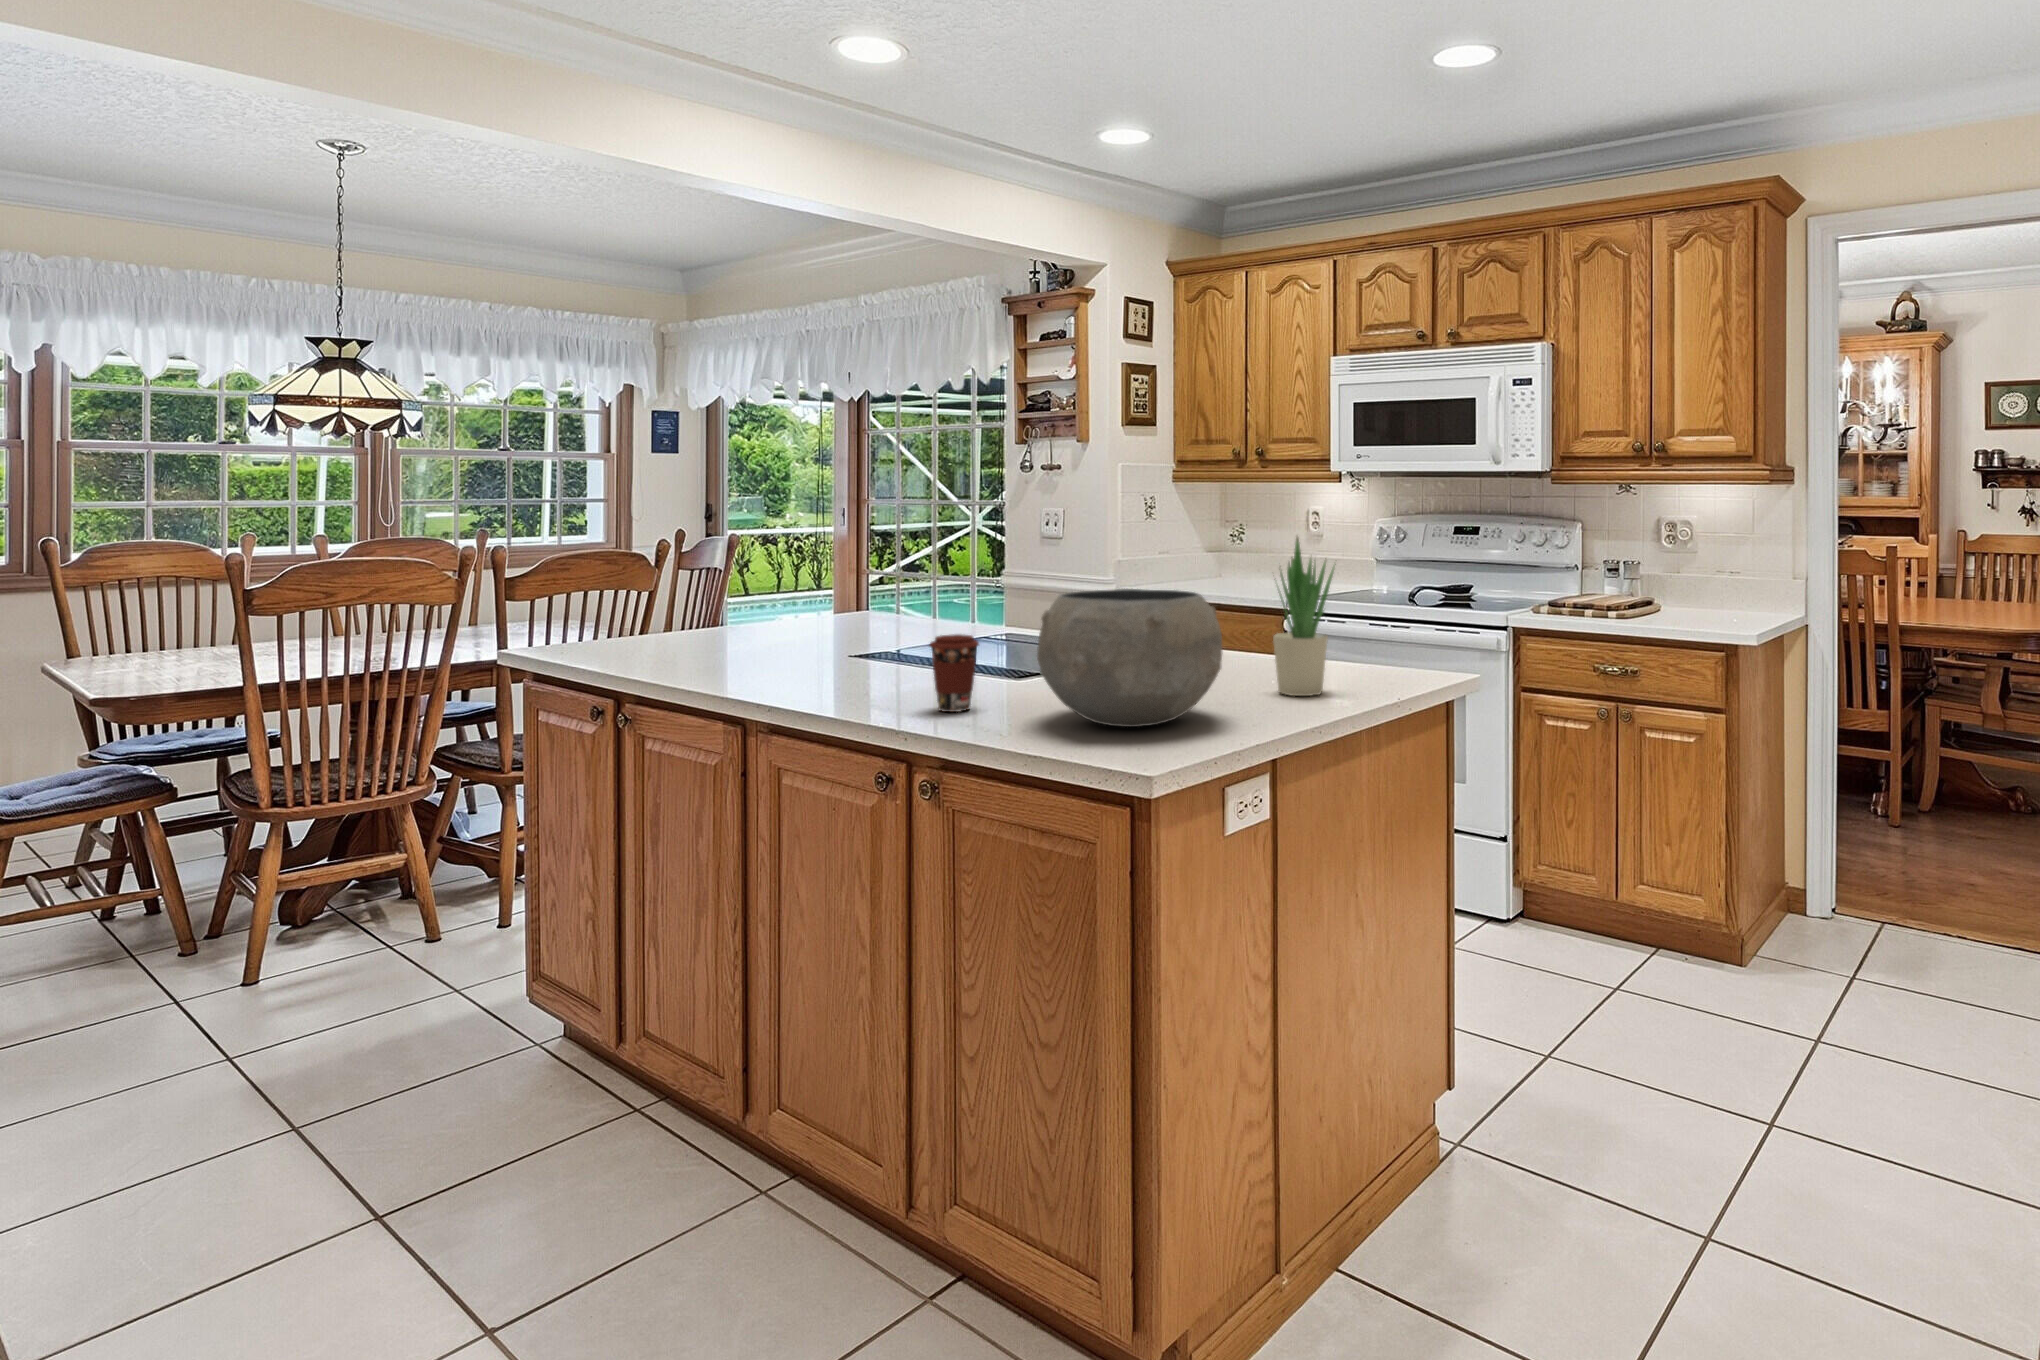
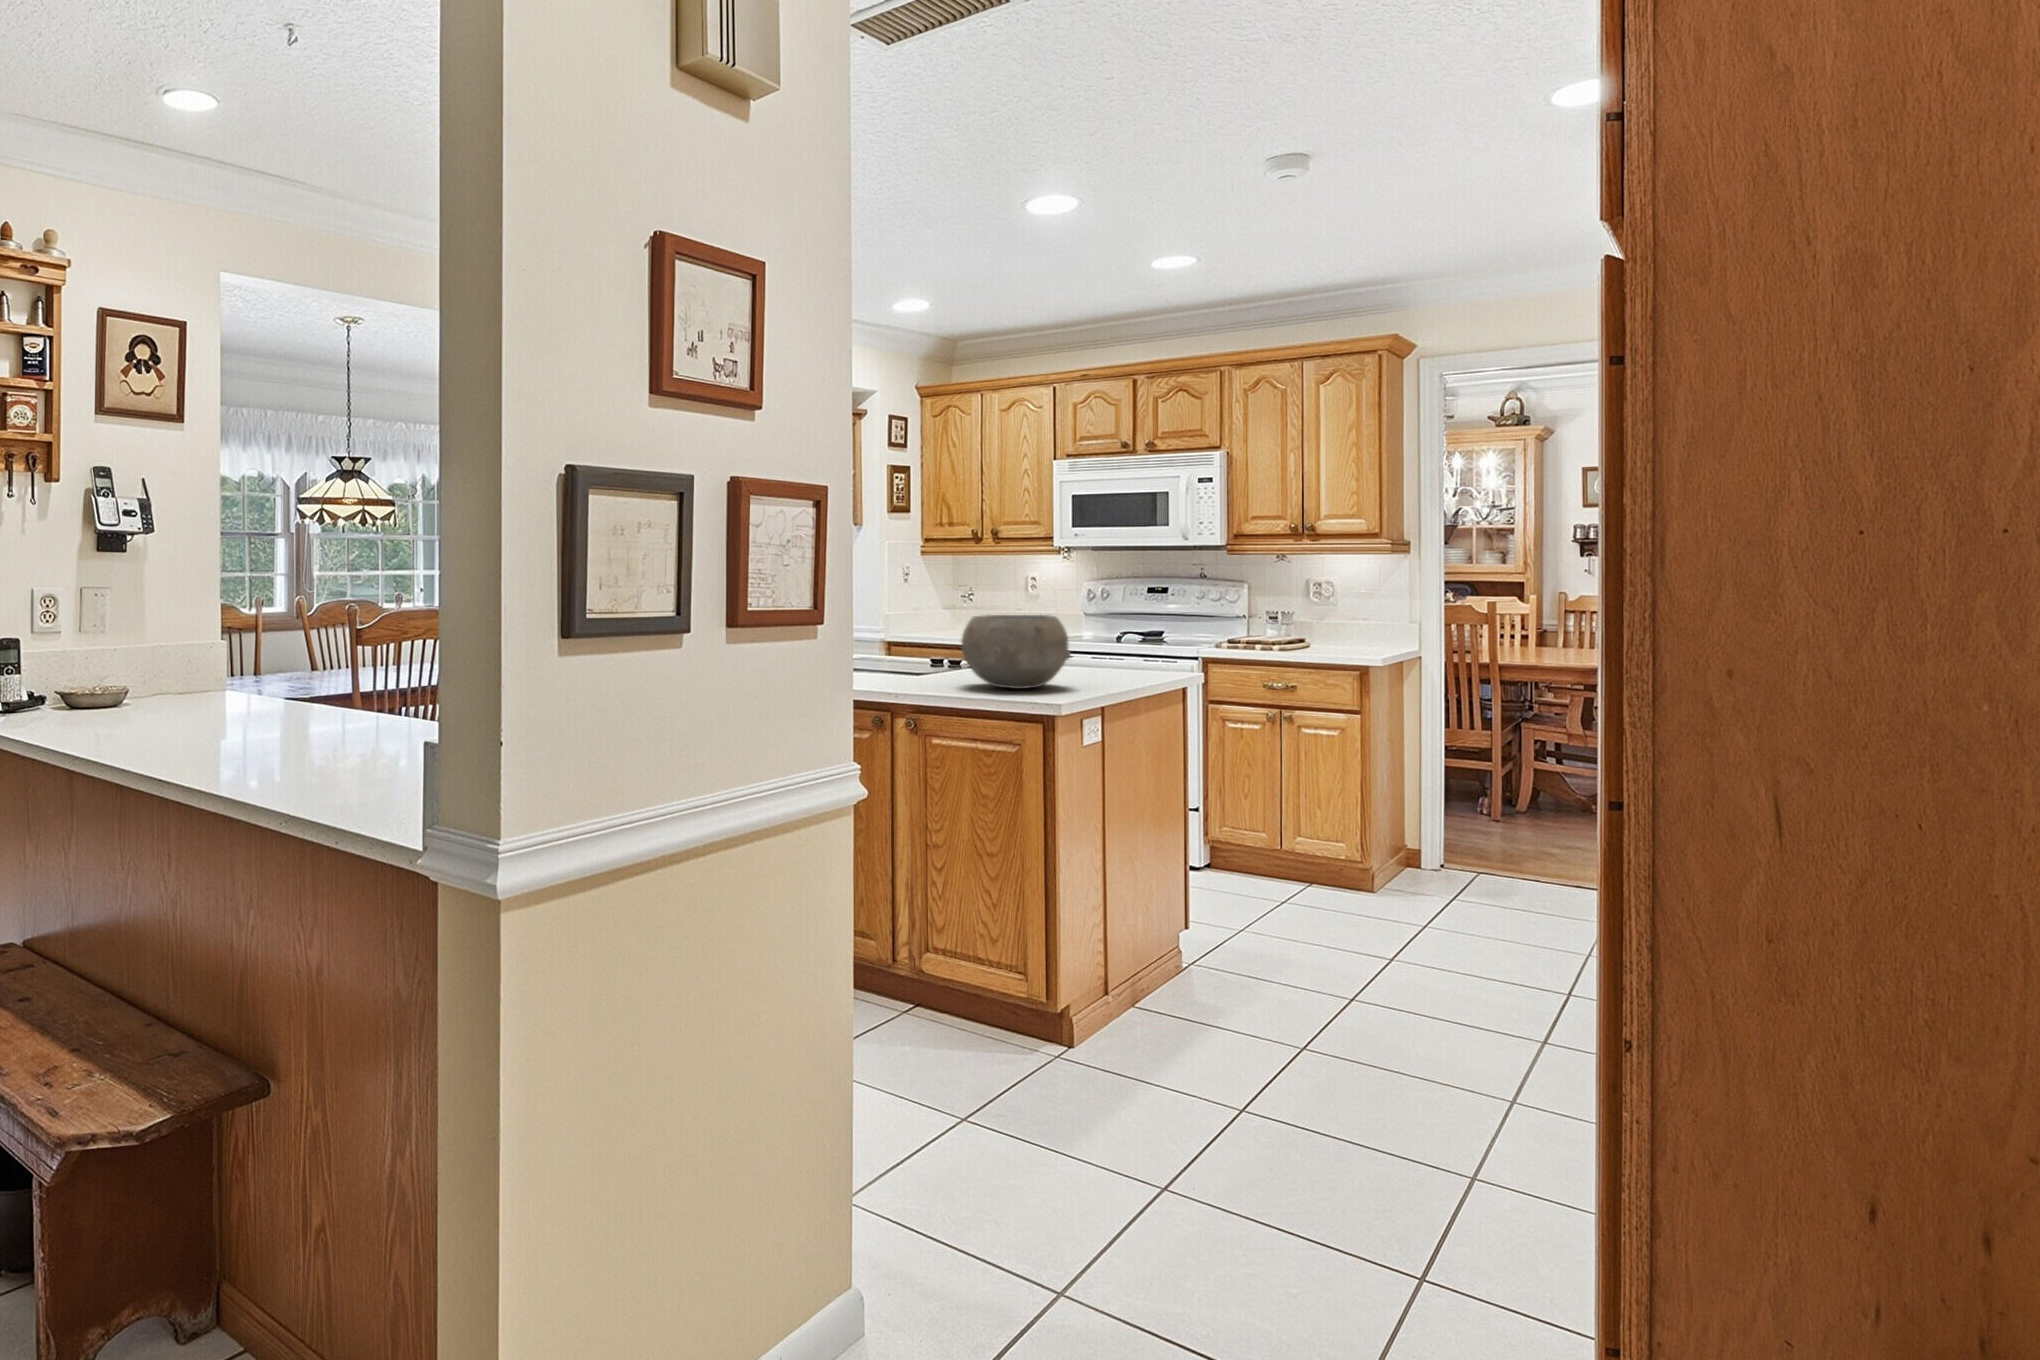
potted plant: present [1273,537,1336,696] -> none [1081,583,1121,679]
coffee cup: present [929,634,979,712] -> none [890,642,919,685]

